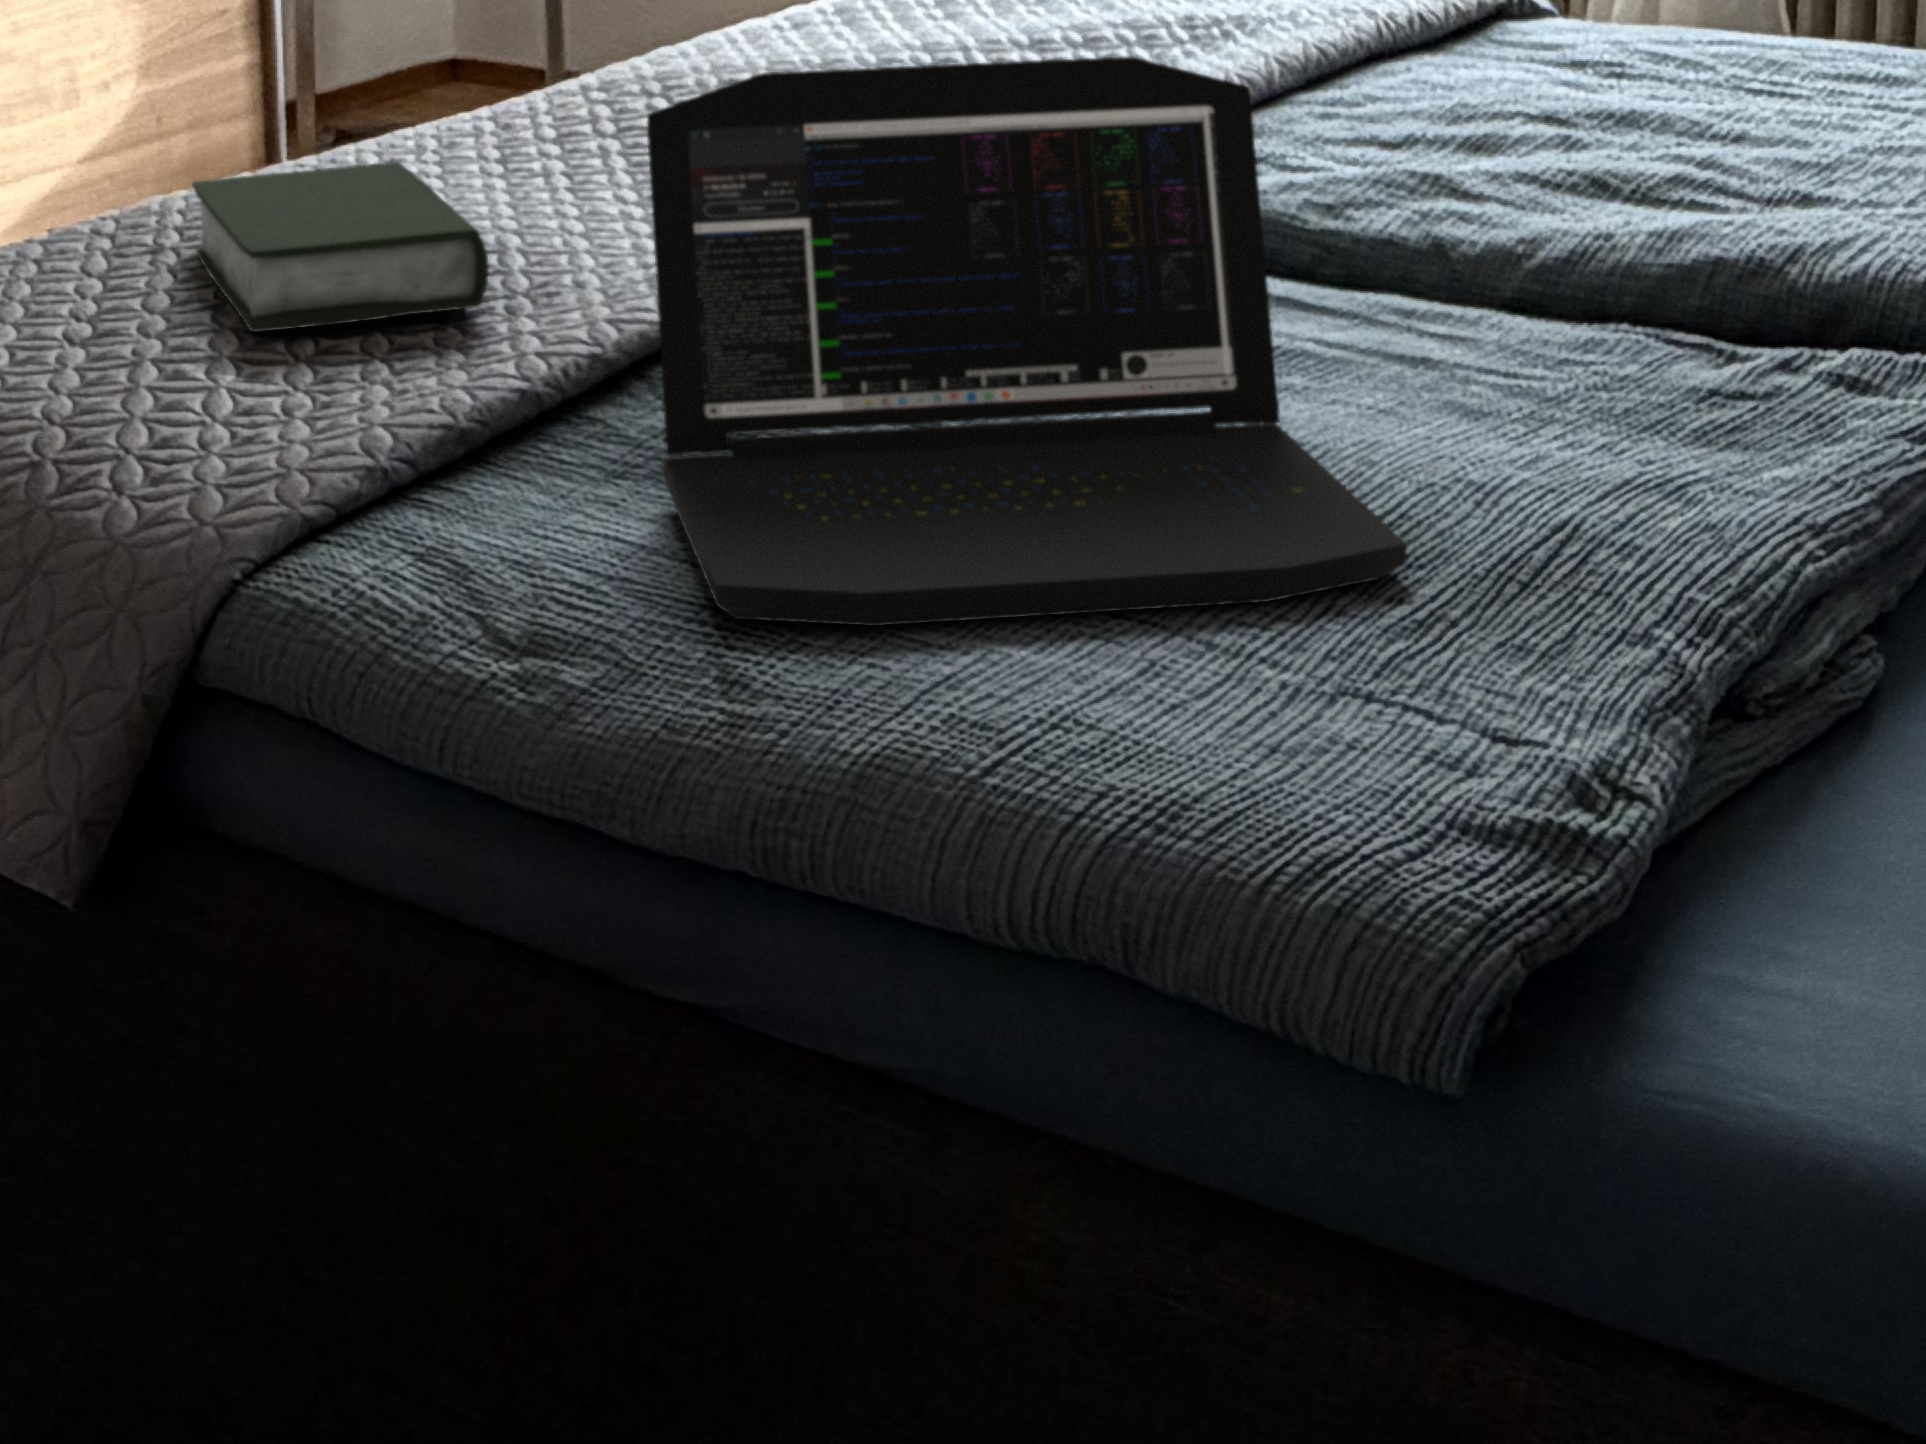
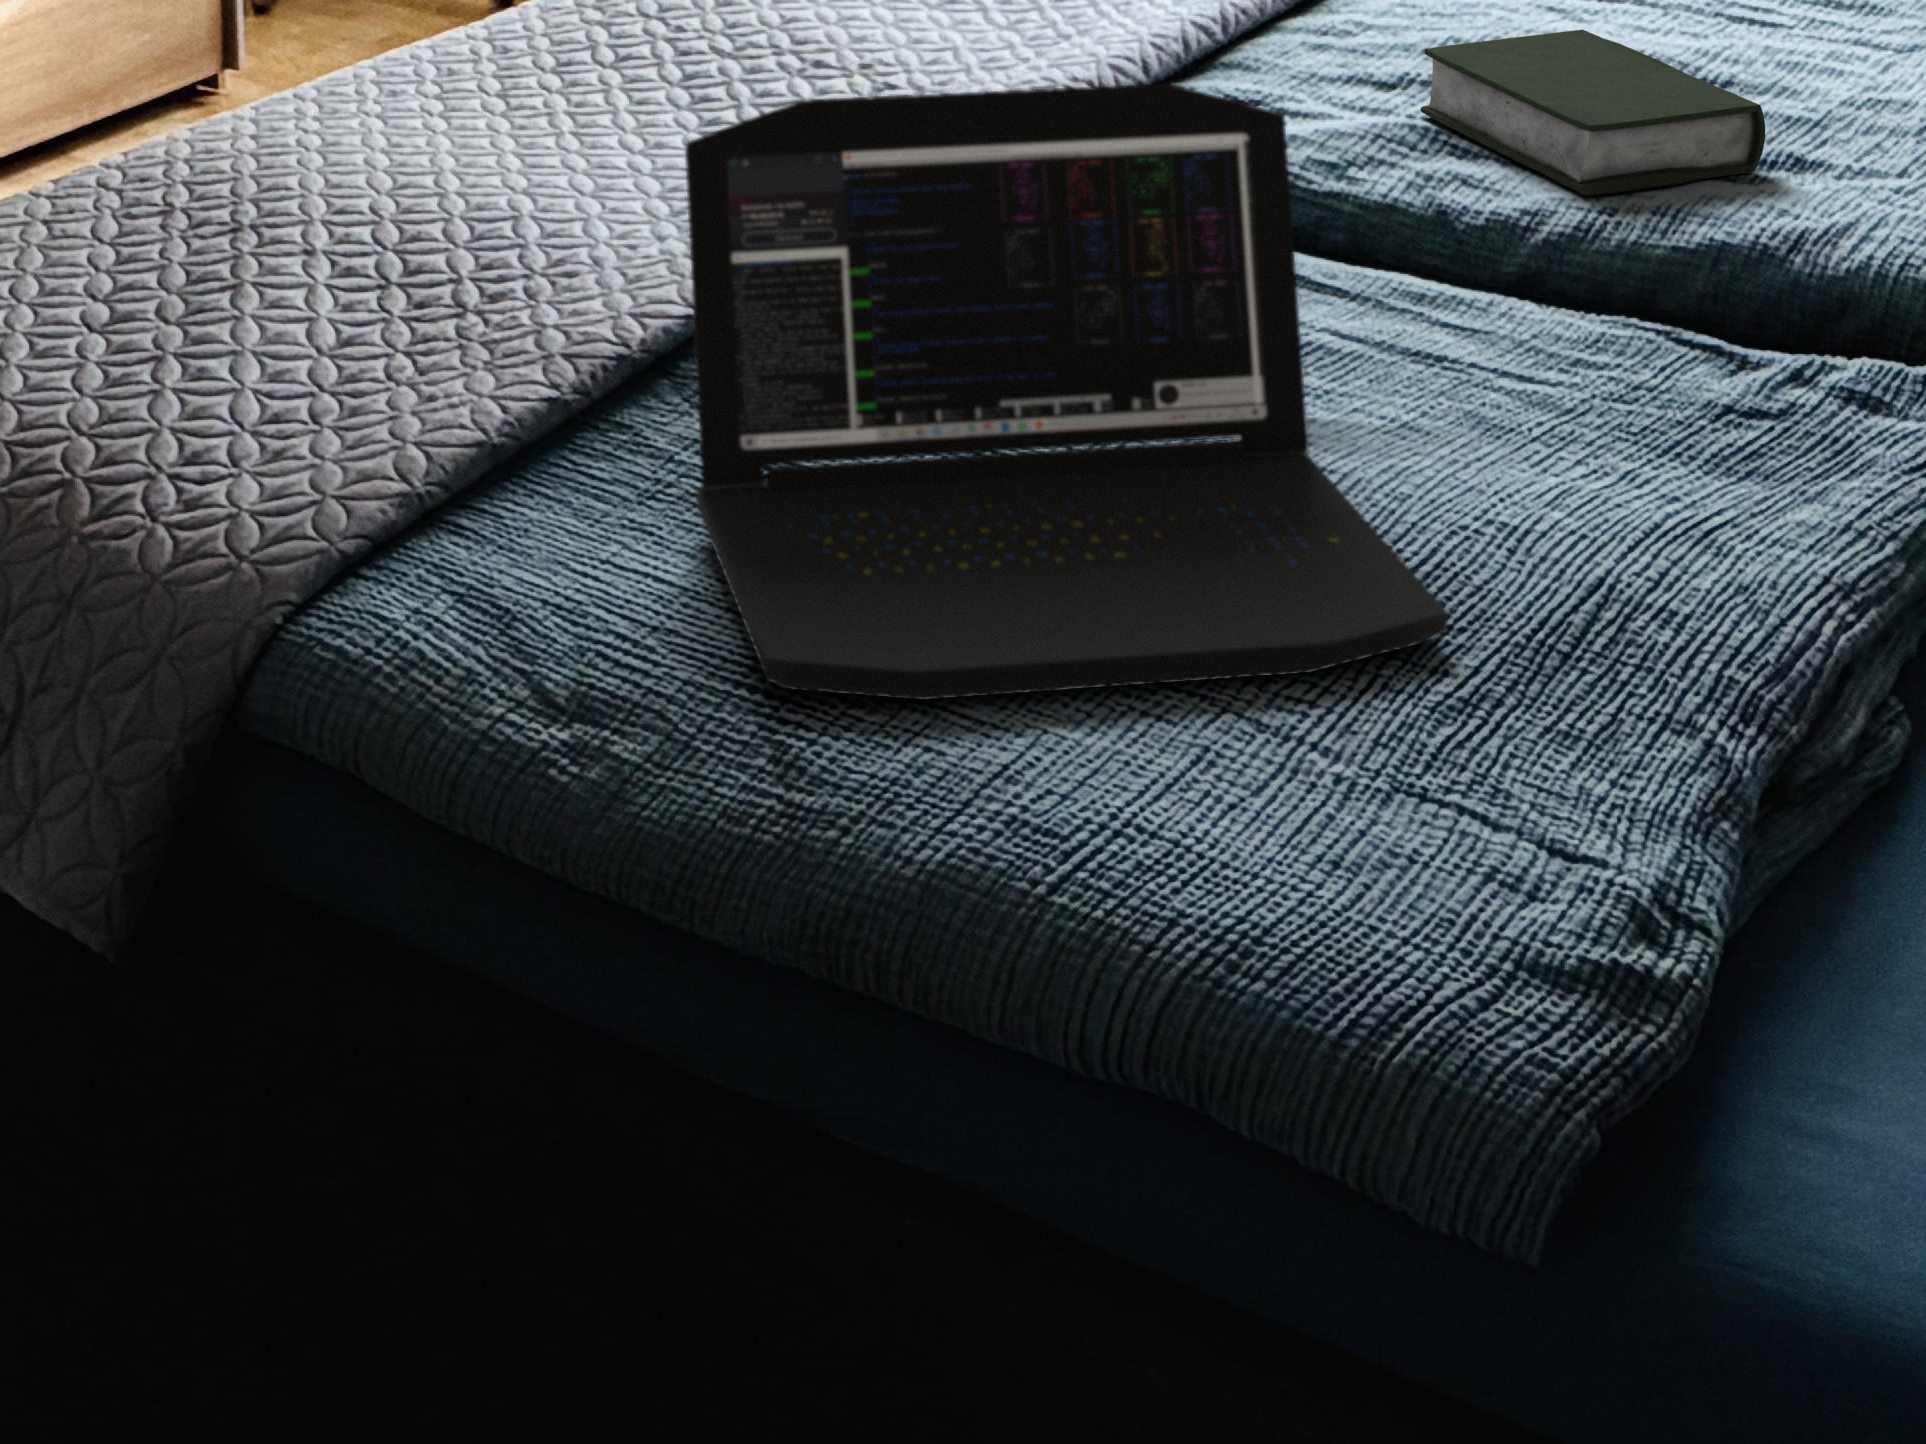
book: present [192,162,489,332] -> present [1420,30,1765,196]

